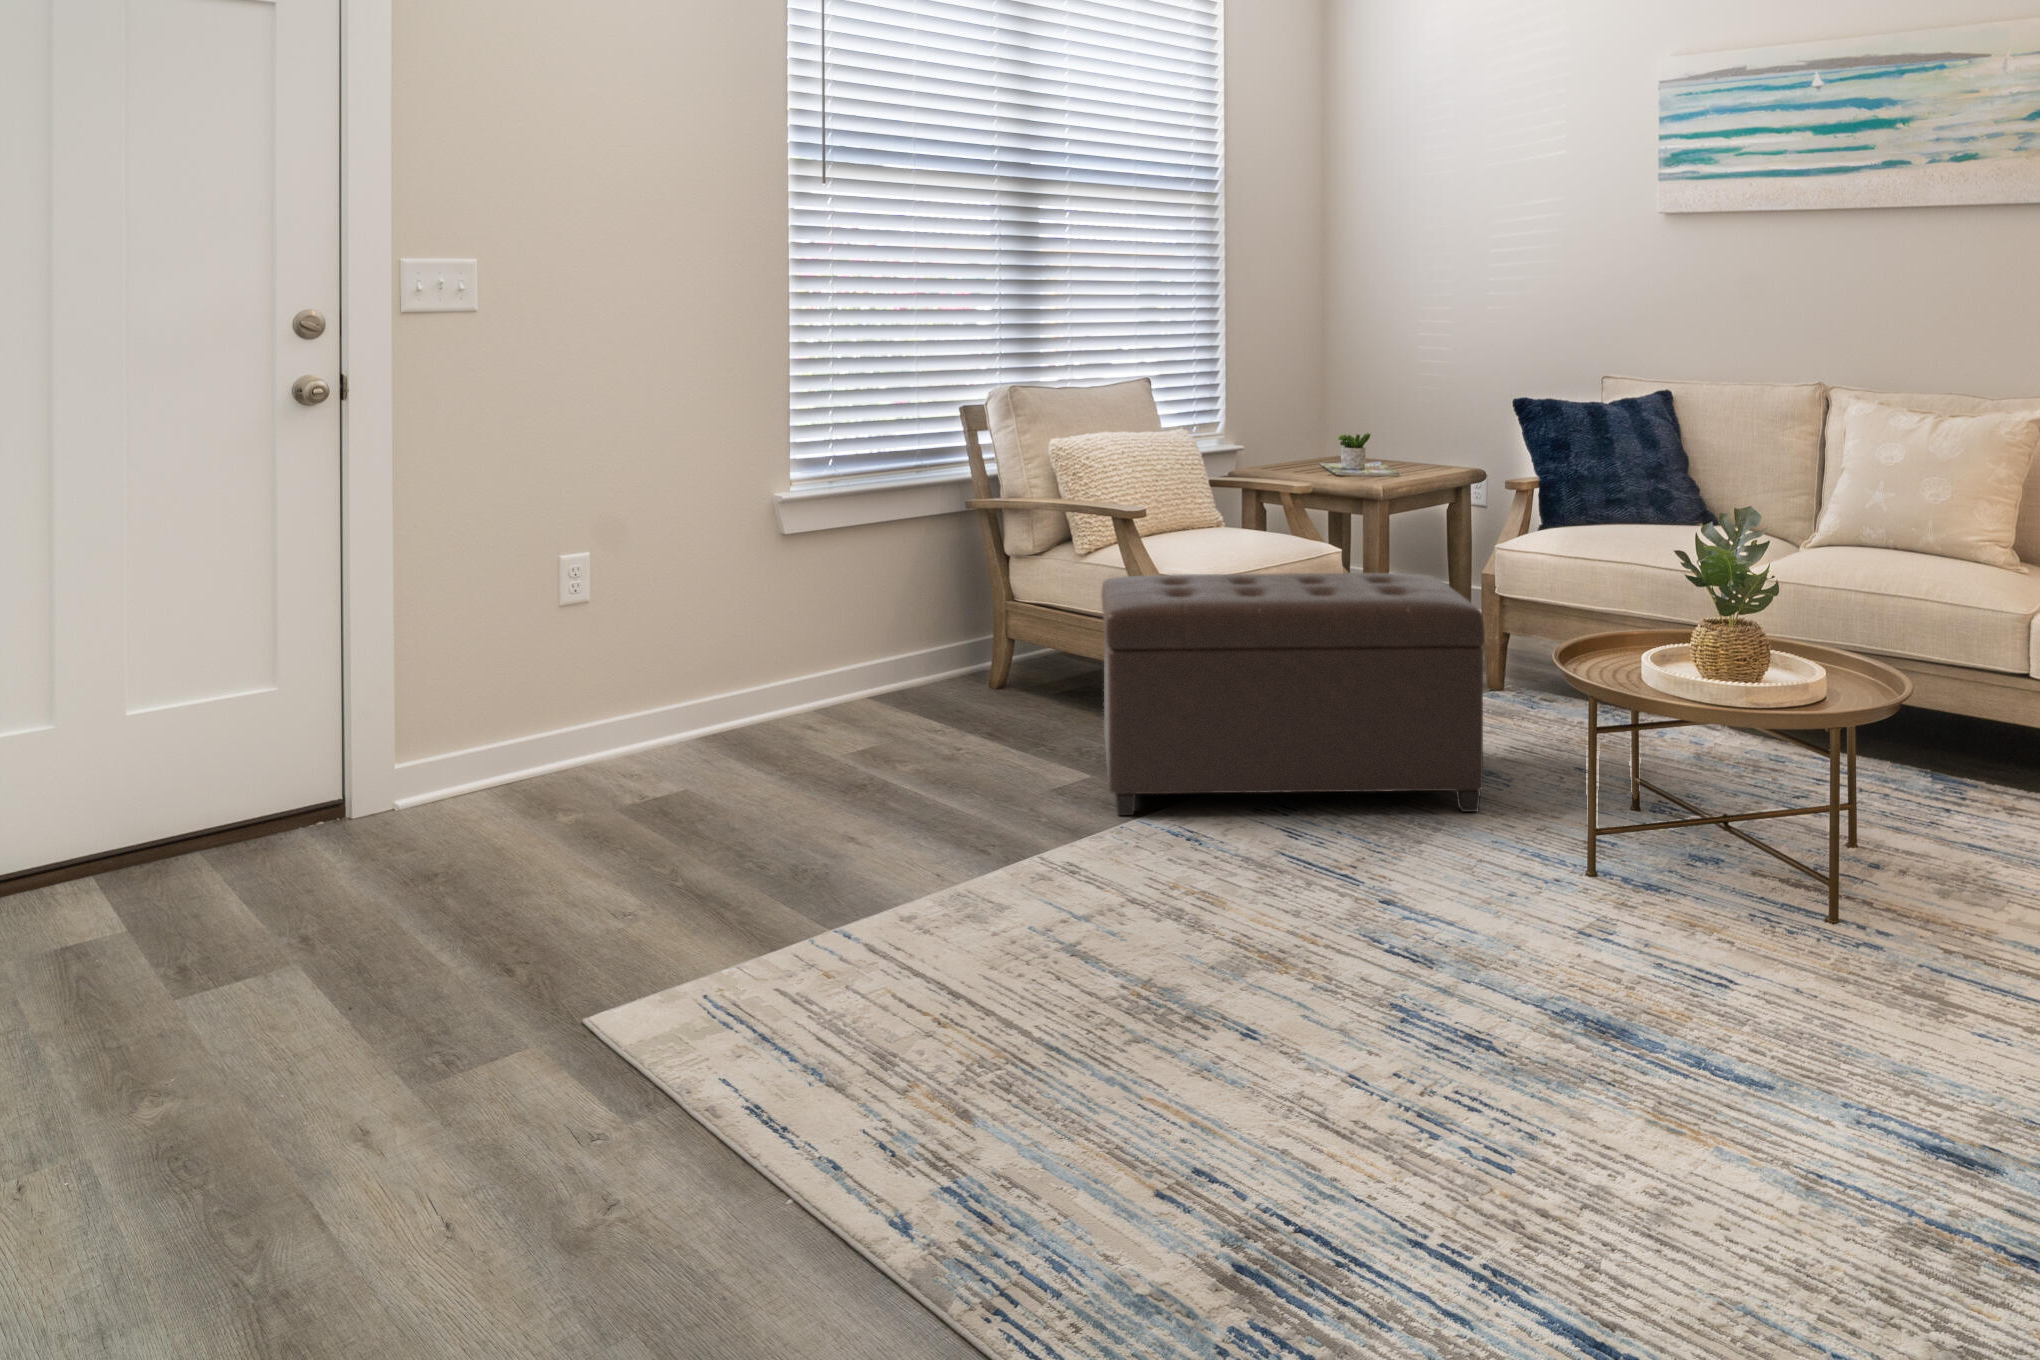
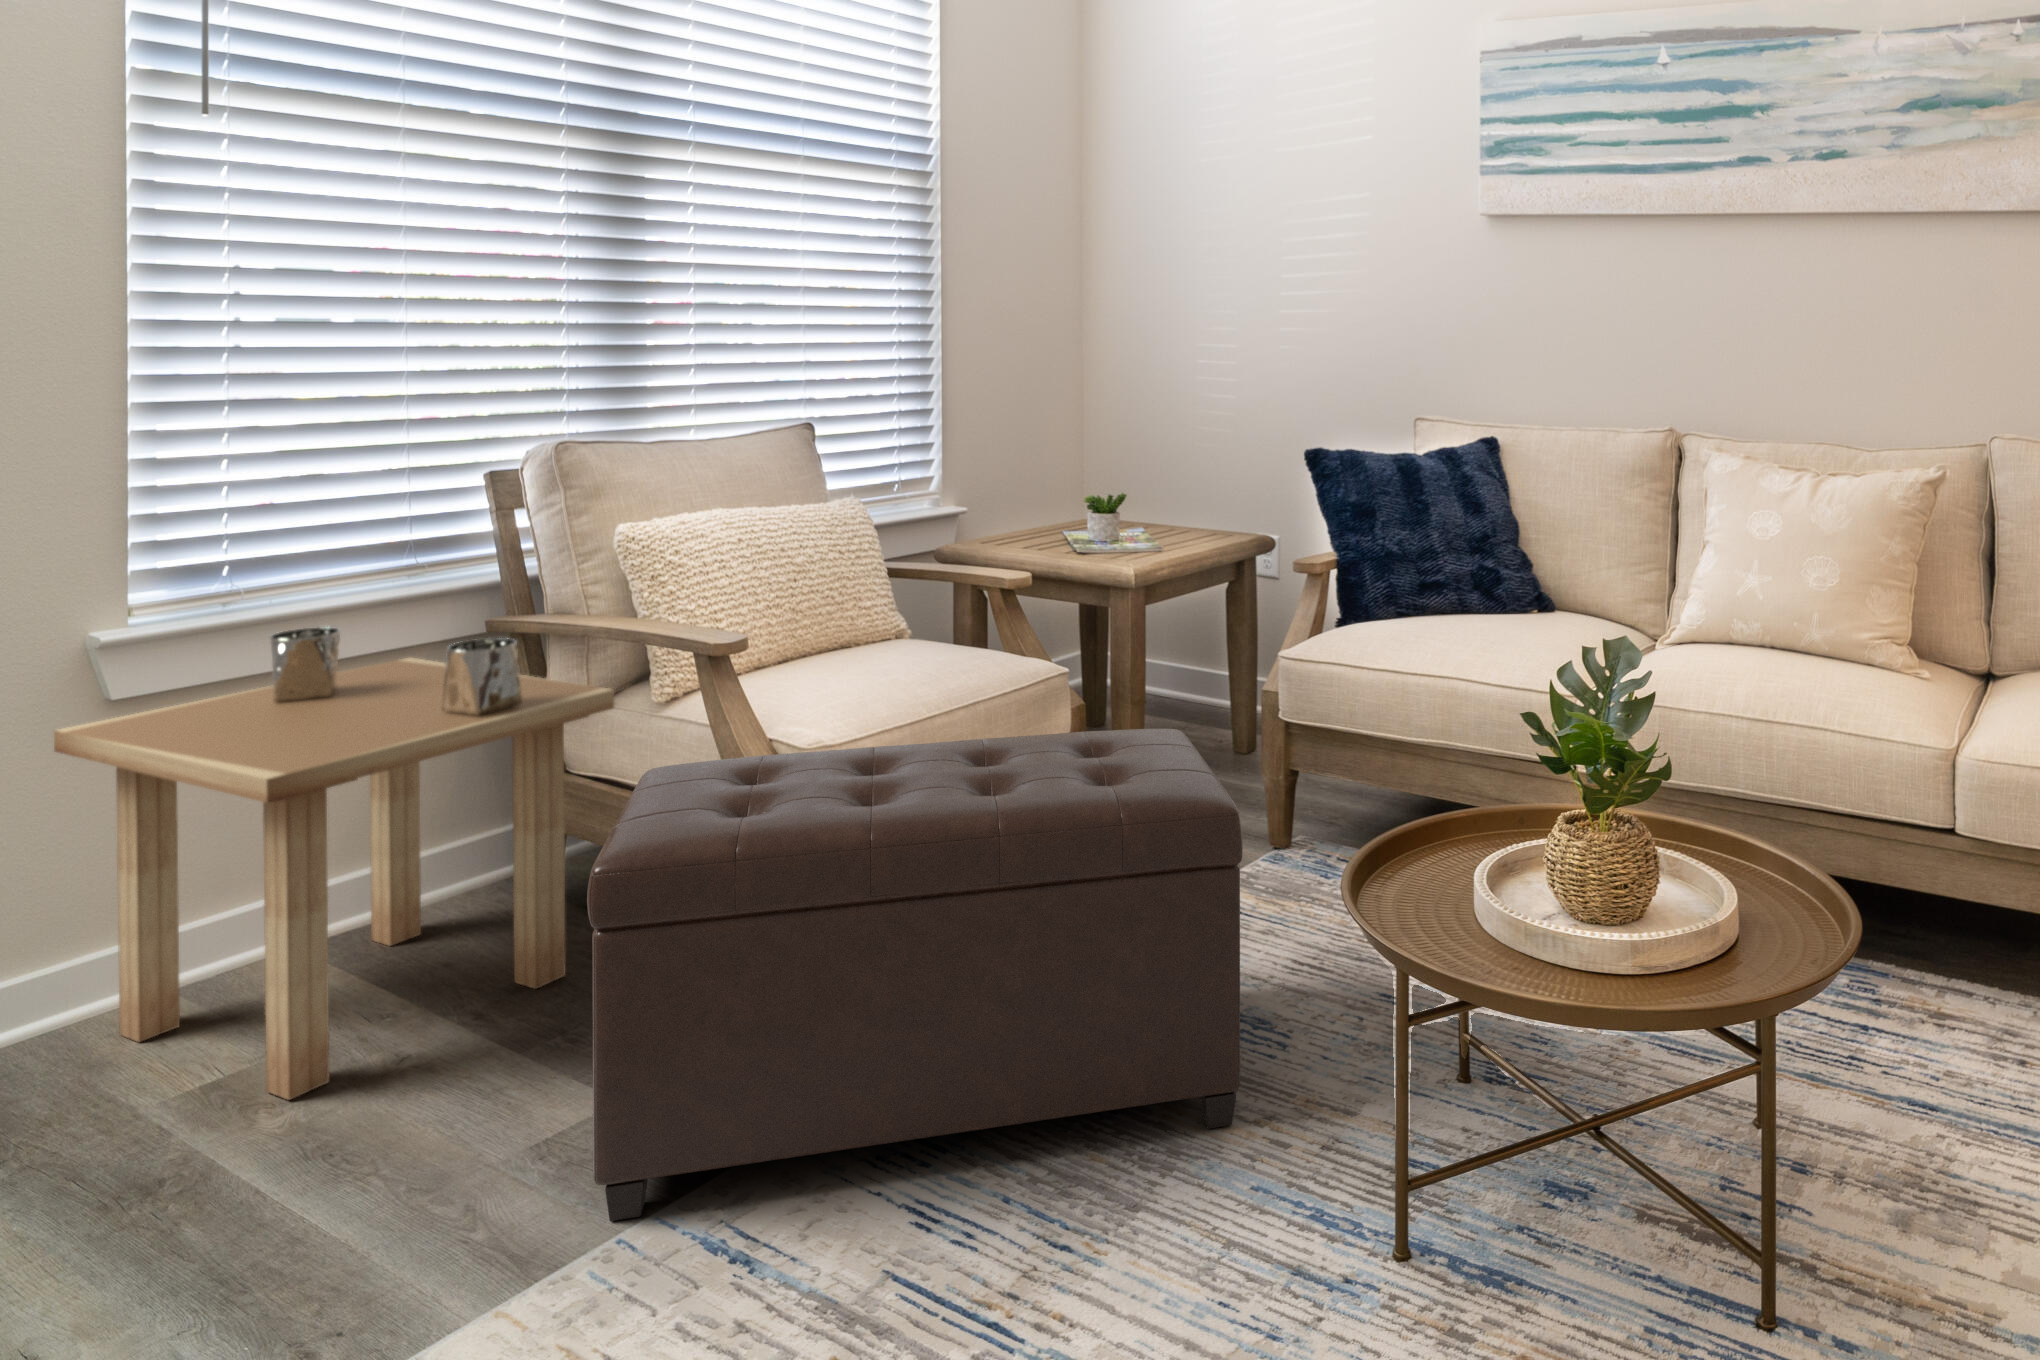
side table: none [773,496,1063,756] -> present [54,627,614,1100]

